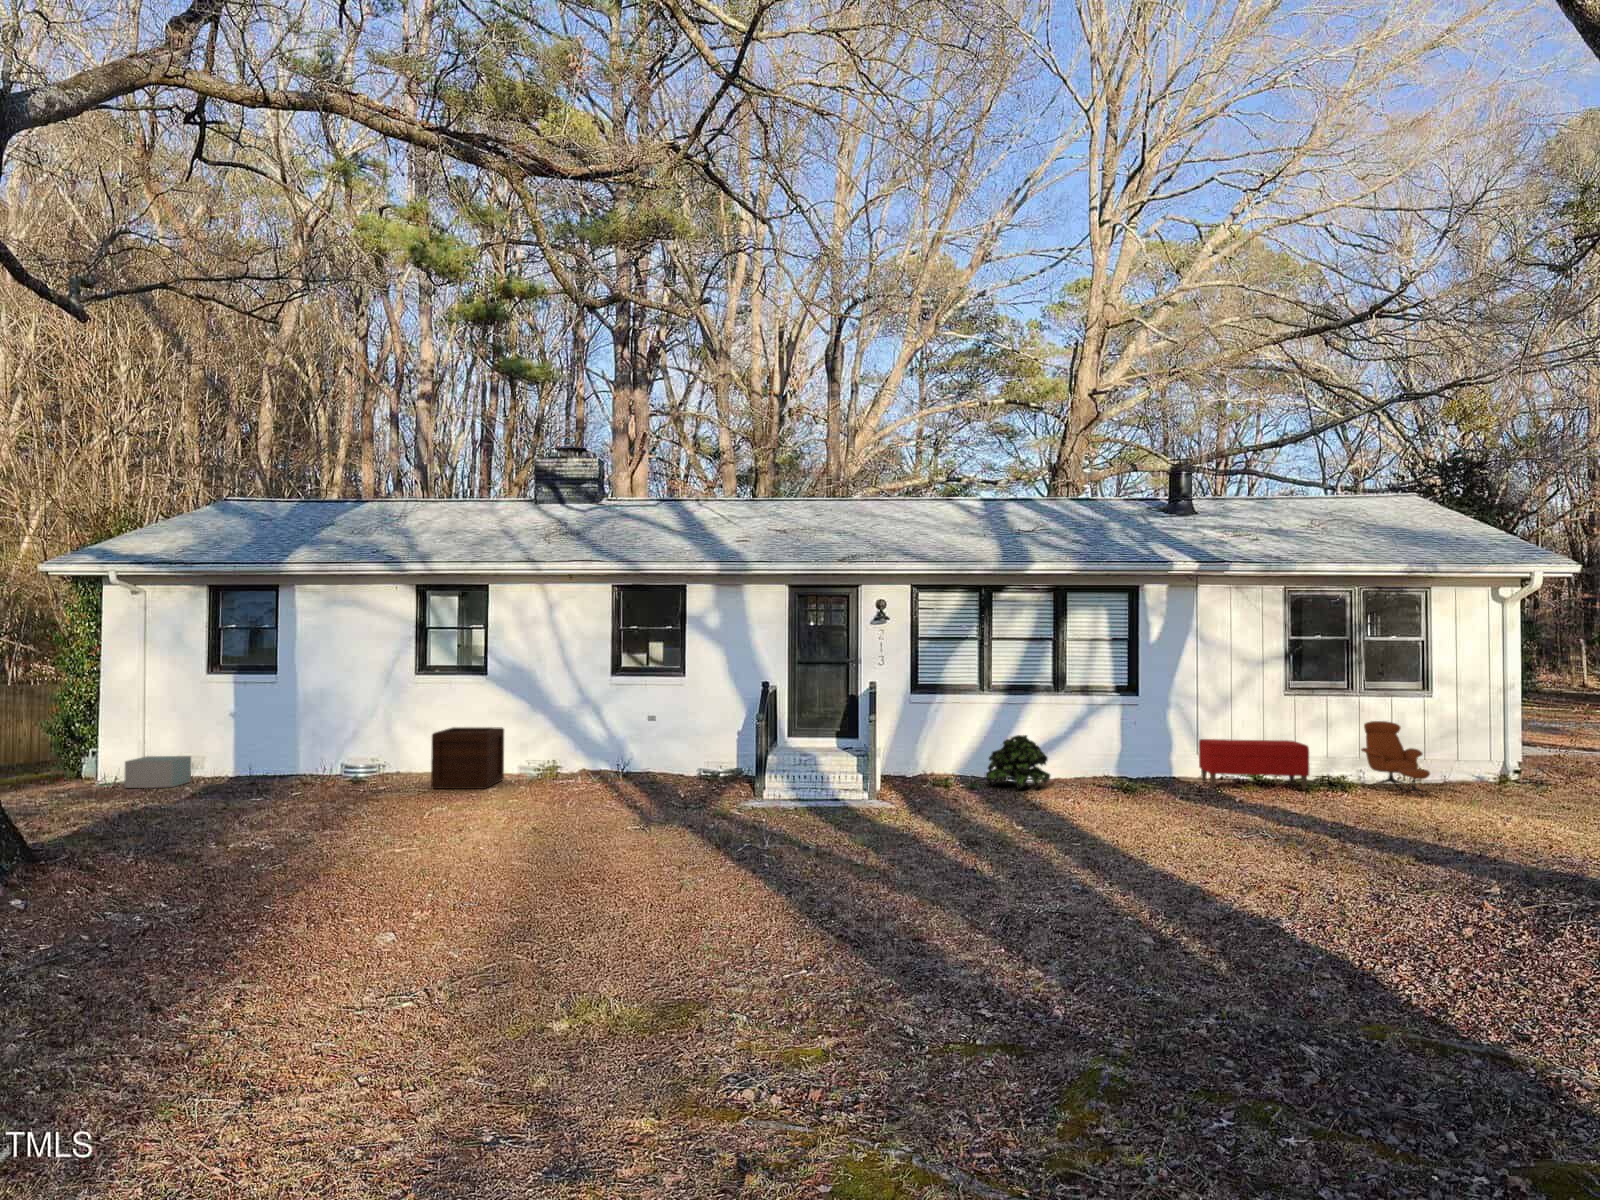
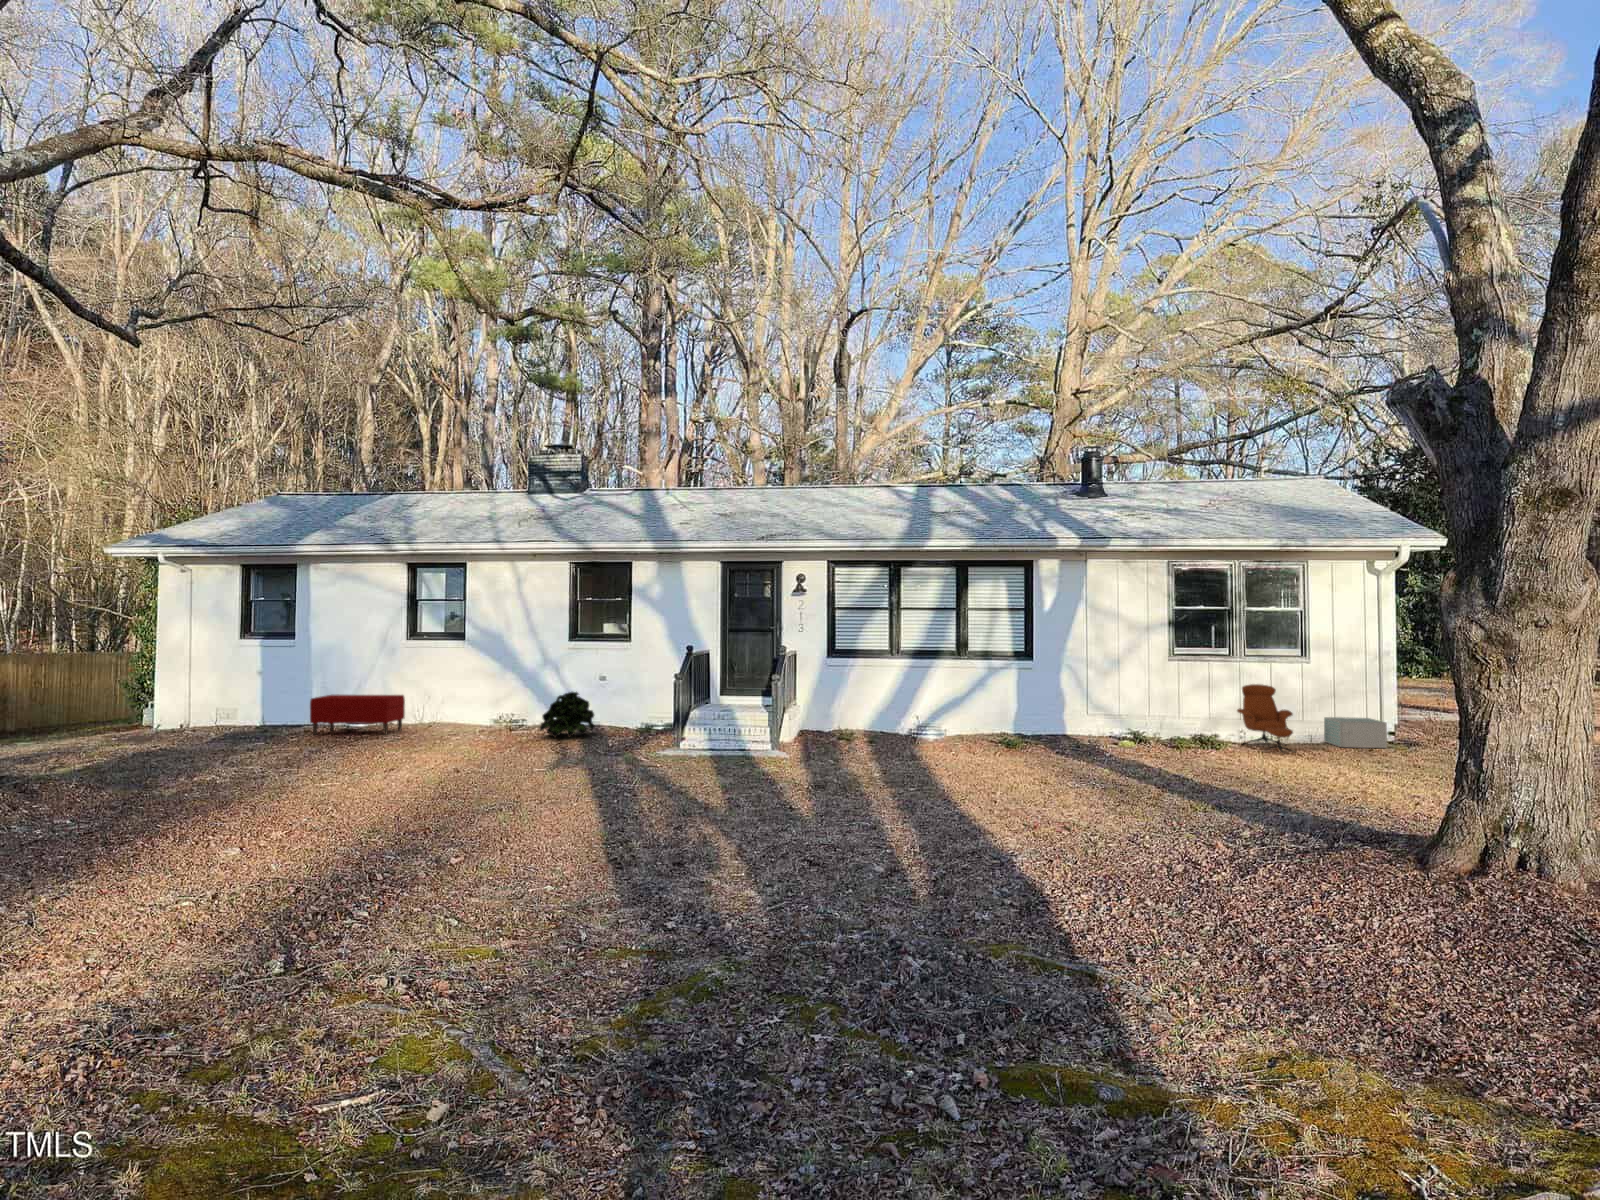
wooden crate: present [431,727,504,789] -> none [412,685,480,737]
potted plant: present [986,735,1050,789] -> present [540,692,595,737]
bench: present [1199,739,1309,790] -> present [310,695,405,735]
storage box: present [124,756,191,788] -> present [1324,717,1387,748]

